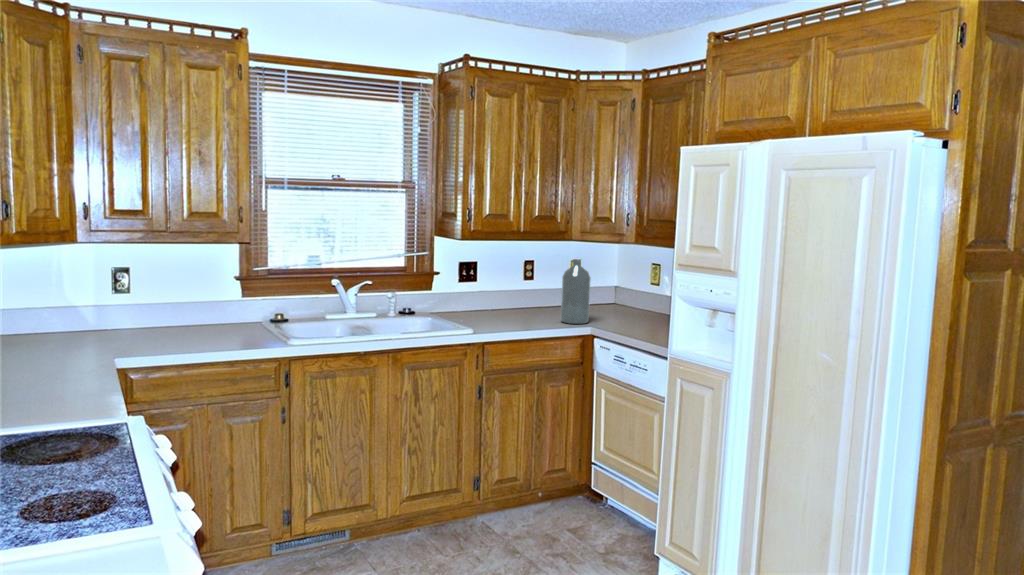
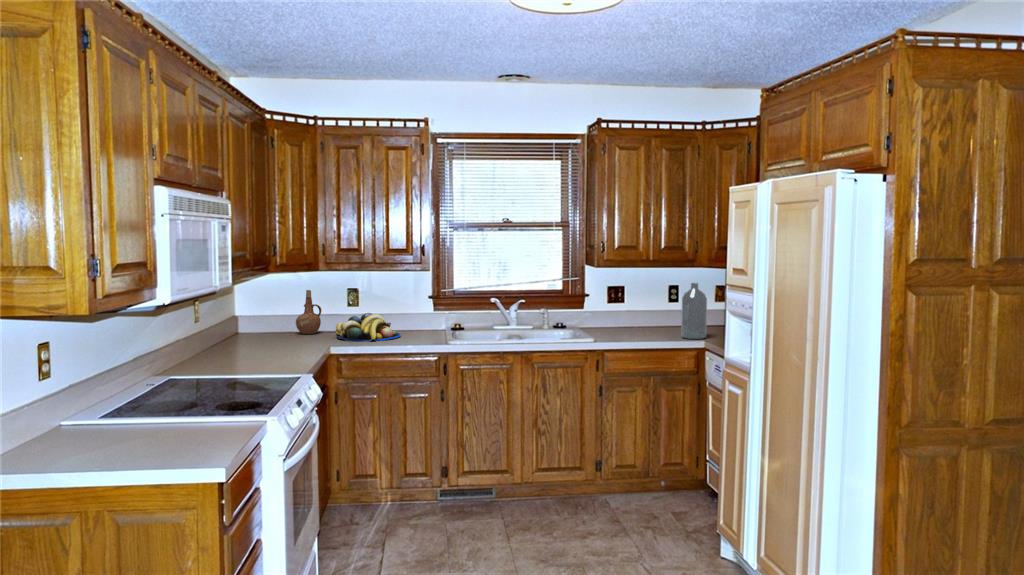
ceramic pitcher: none [28,273,71,340] -> present [296,290,321,334]
fruit bowl: none [105,305,209,351] -> present [335,313,401,342]

